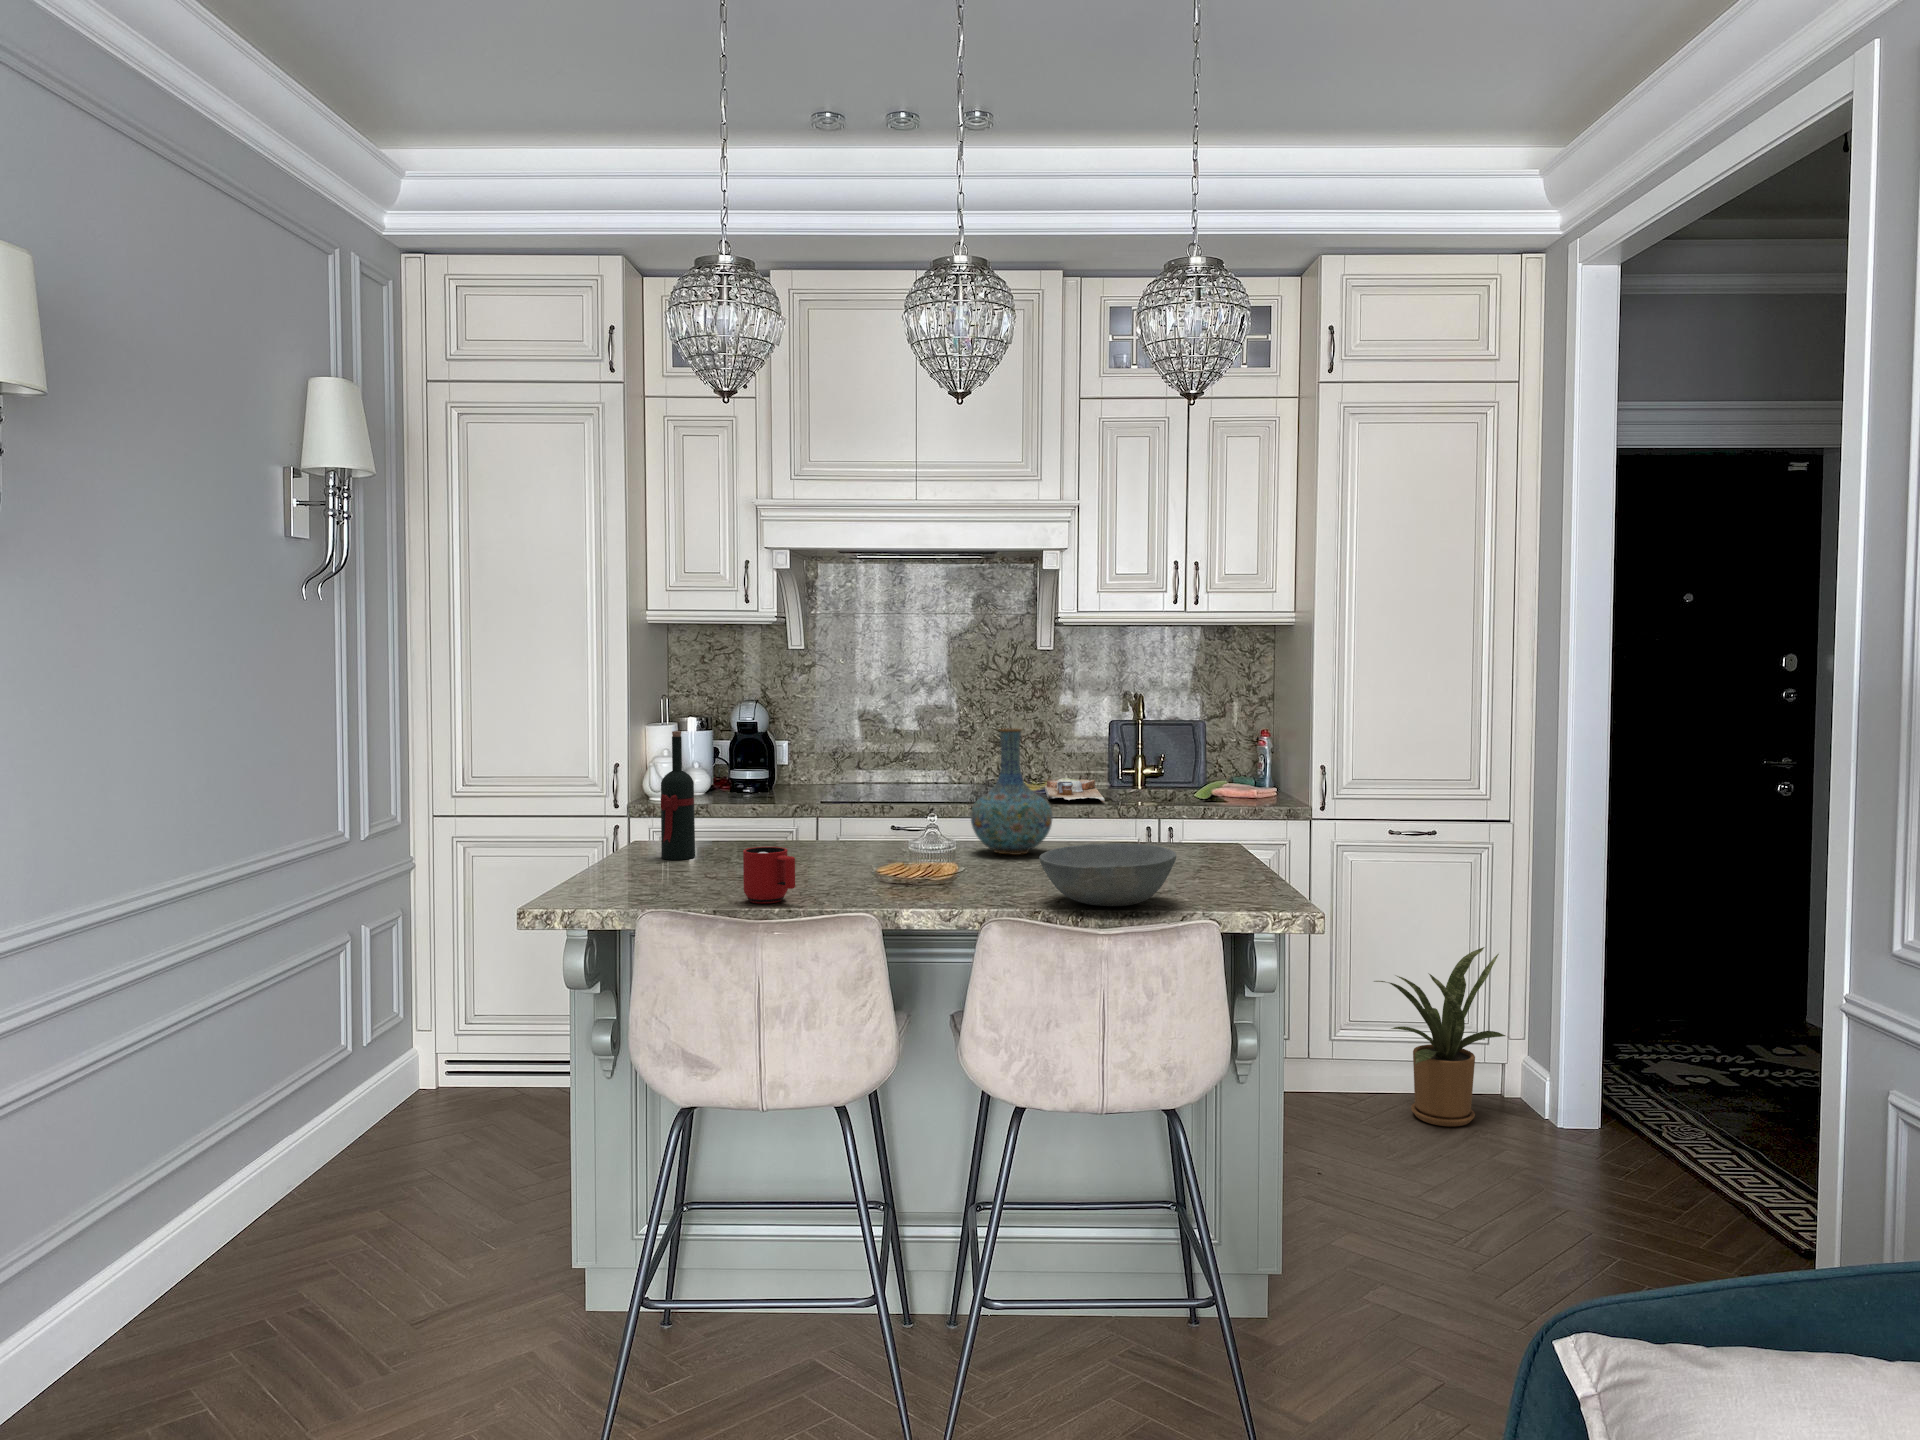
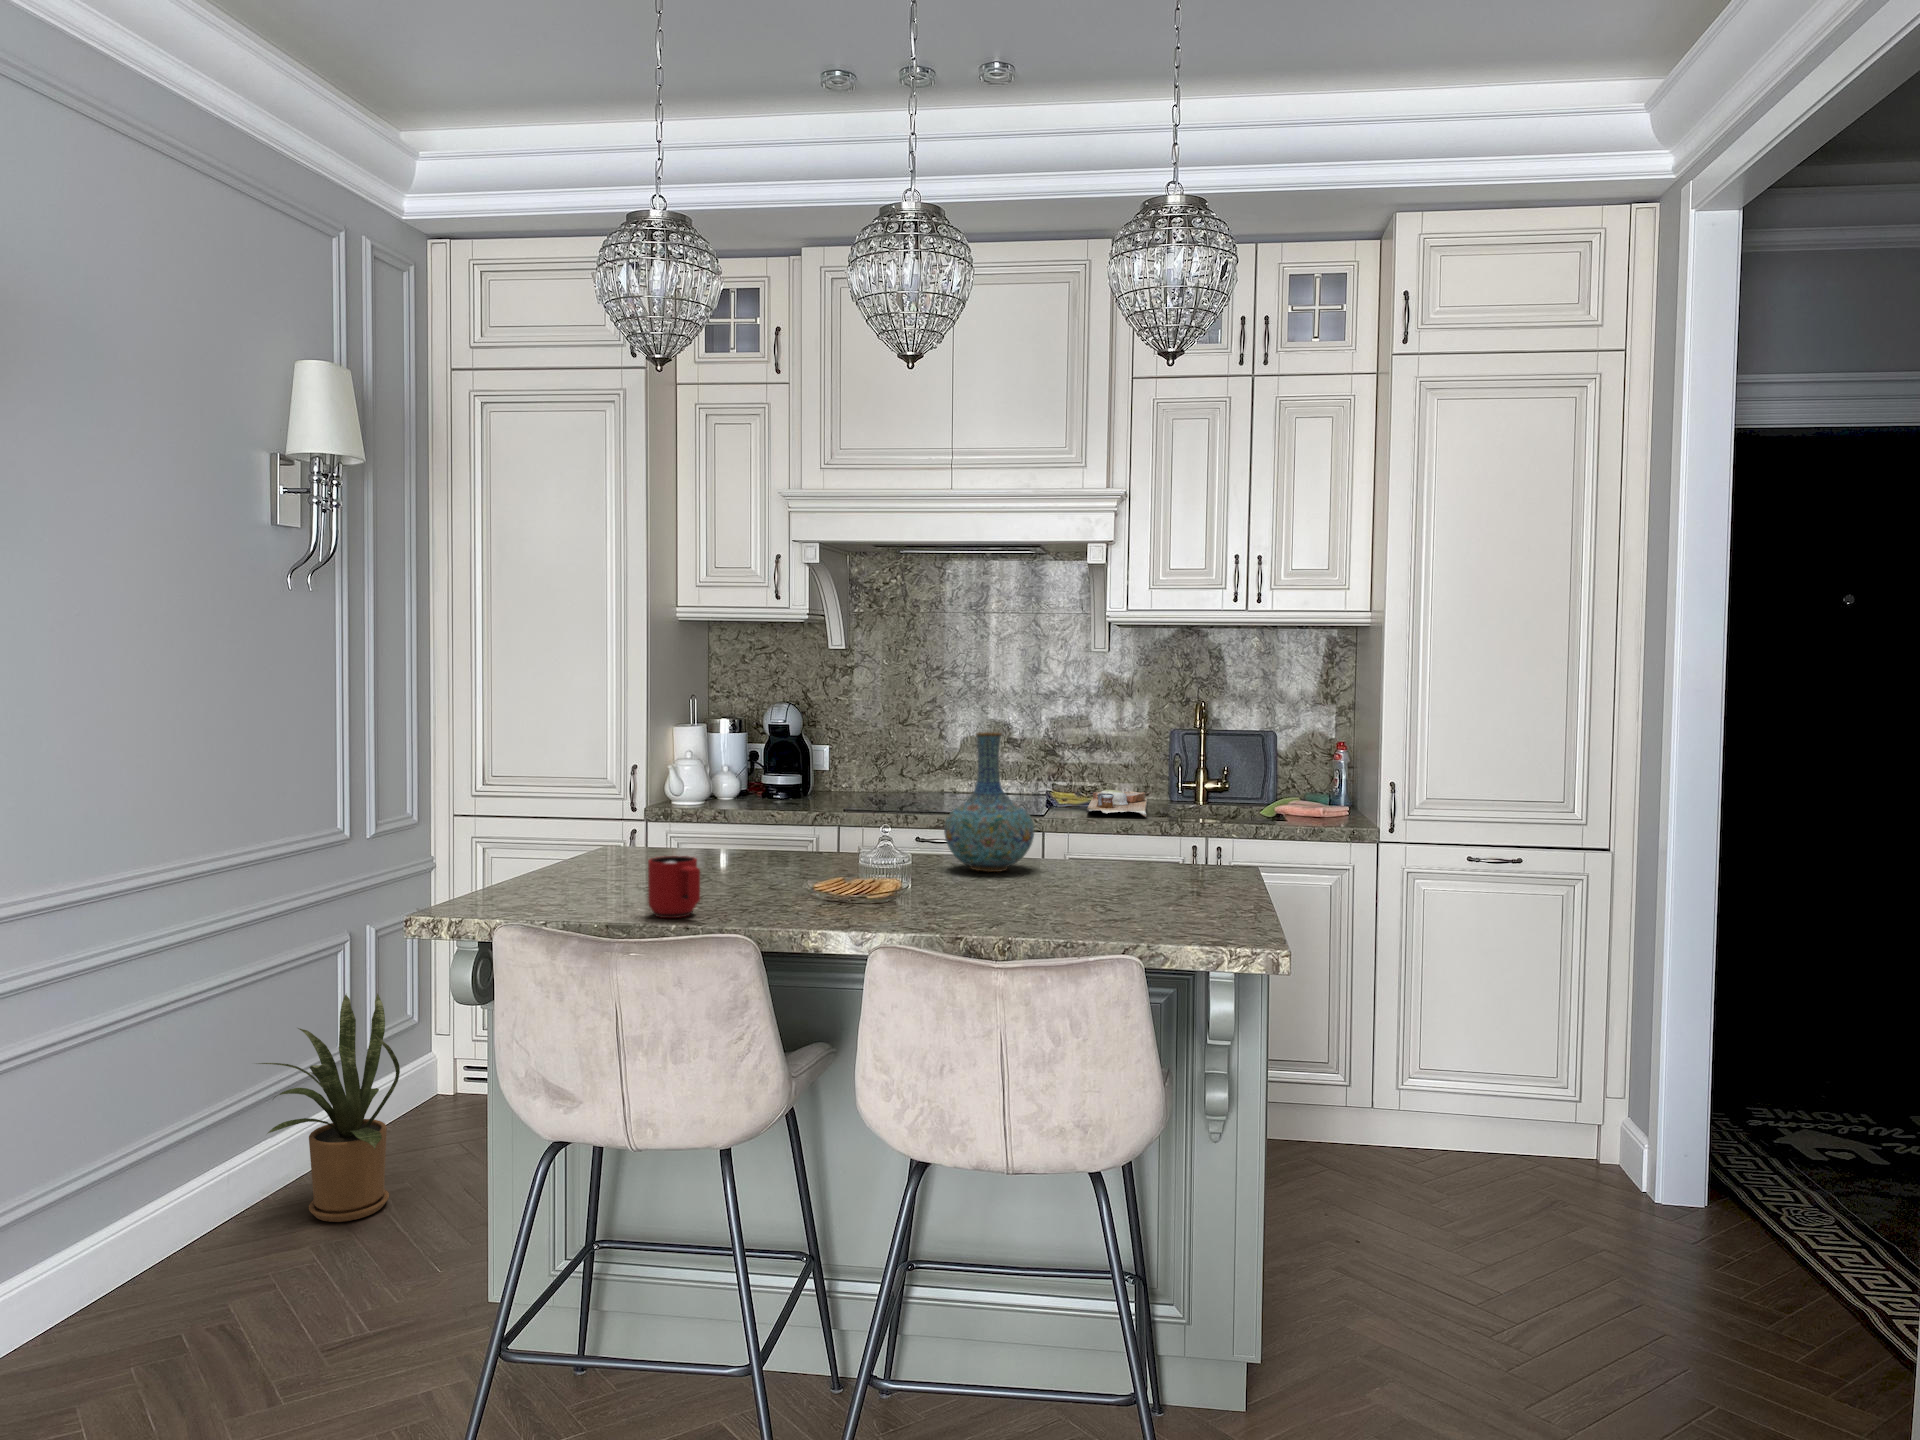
wine bottle: present [661,731,695,860] -> none [611,730,650,867]
bowl: present [1039,843,1176,906] -> none [967,863,1123,935]
house plant: present [1374,947,1505,1127] -> present [258,994,400,1222]

